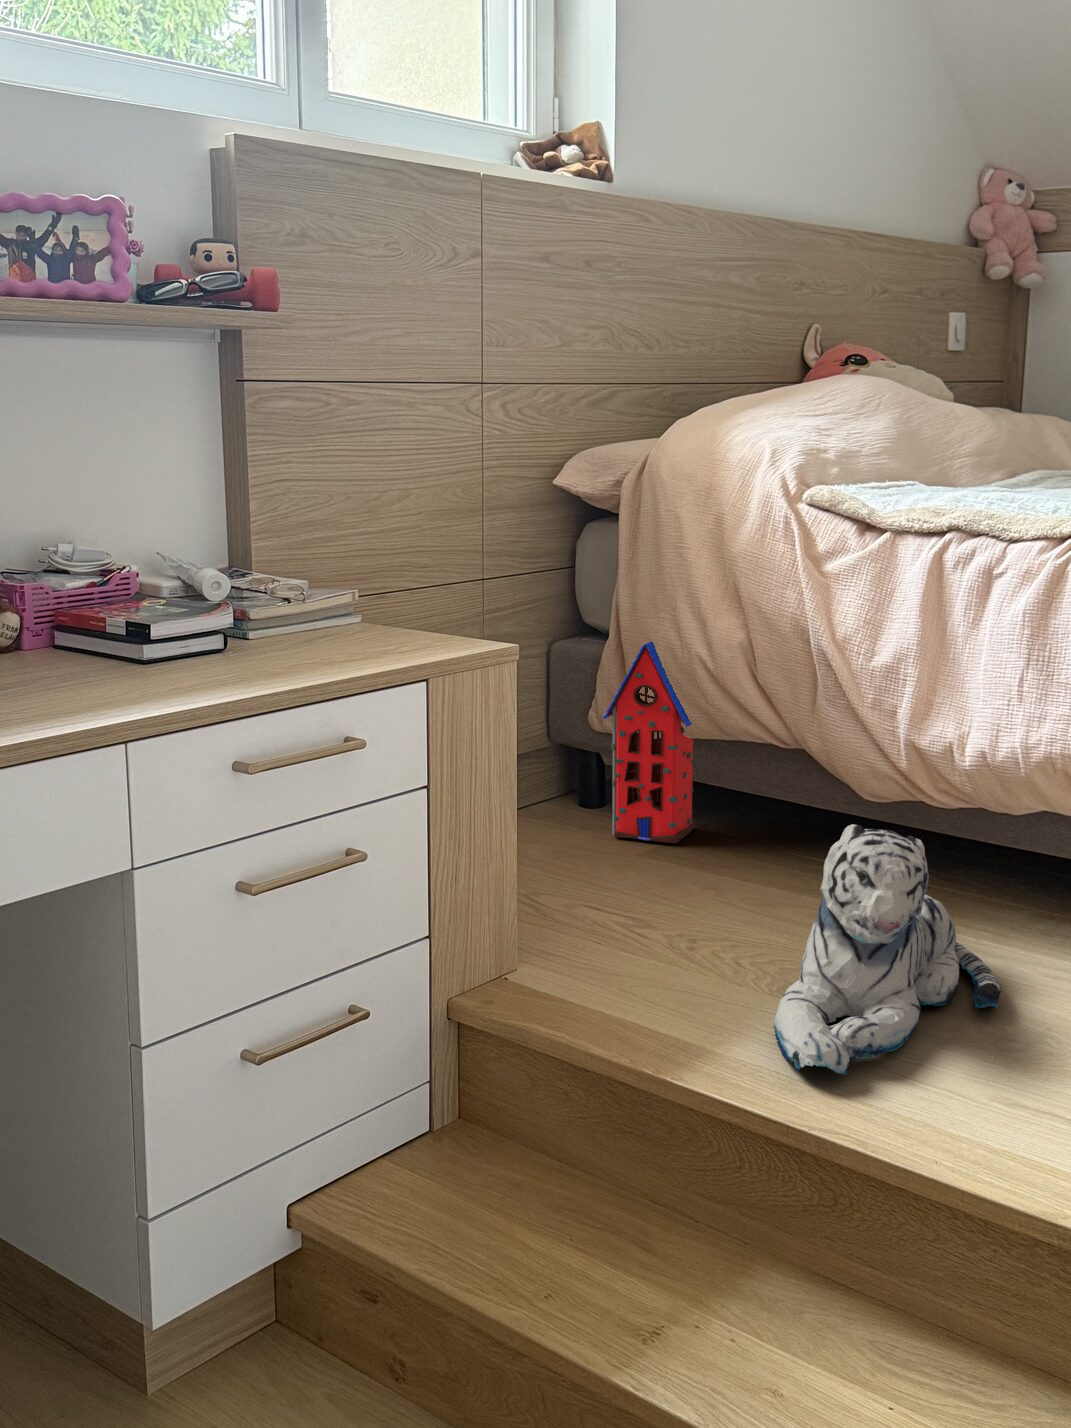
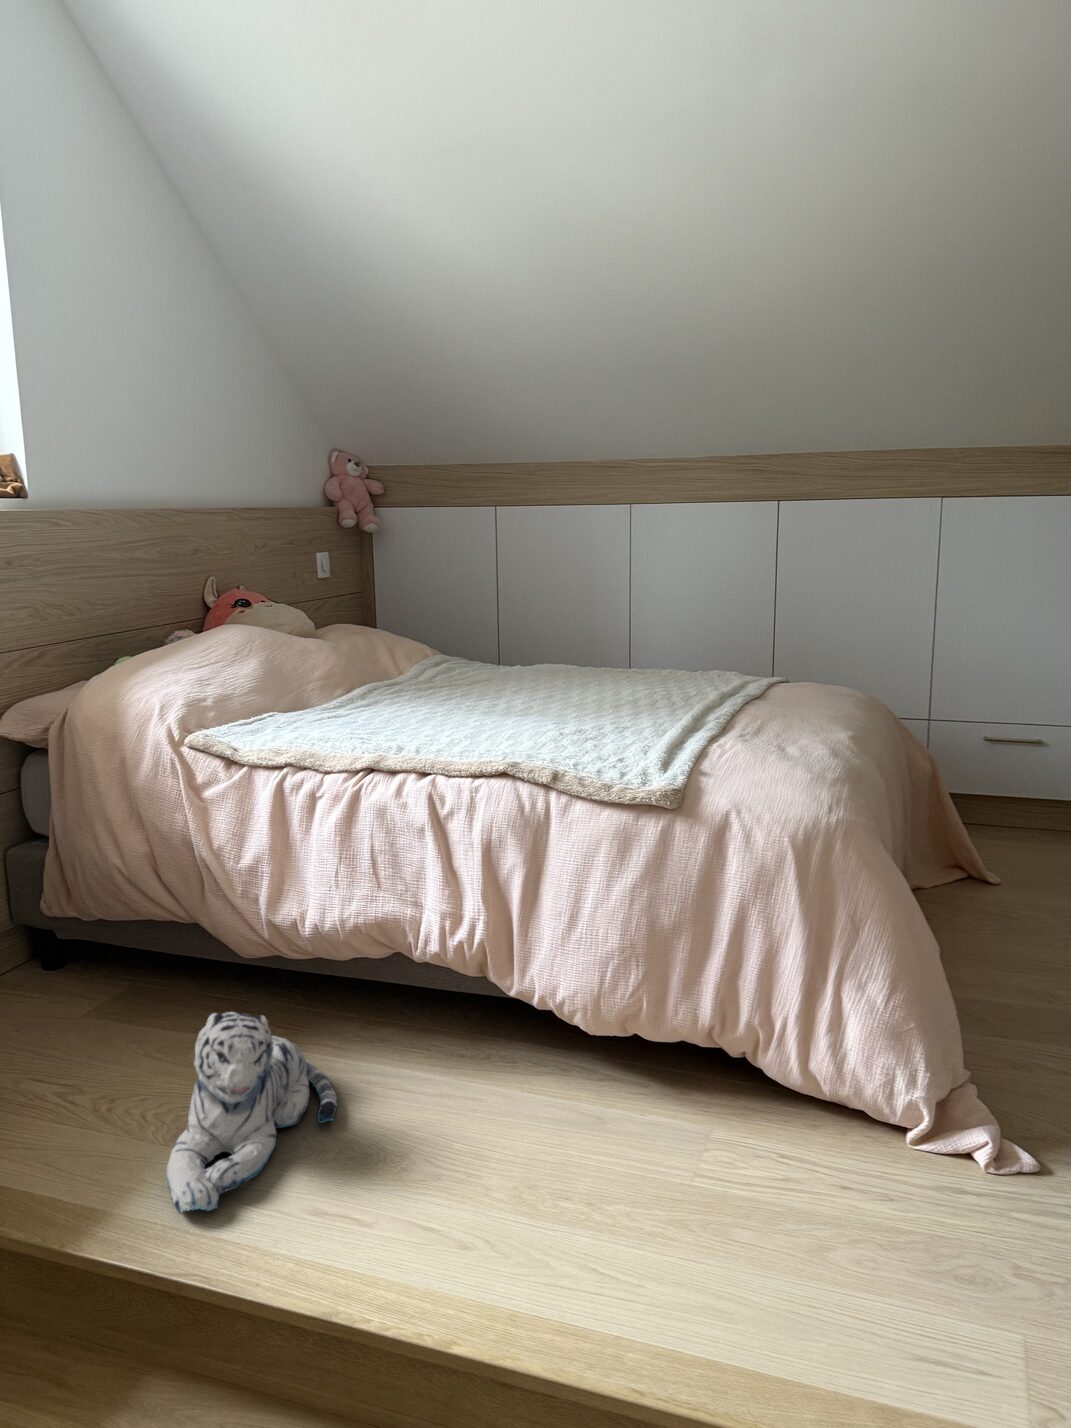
toy house: present [603,641,695,843] -> none [48,838,134,998]

